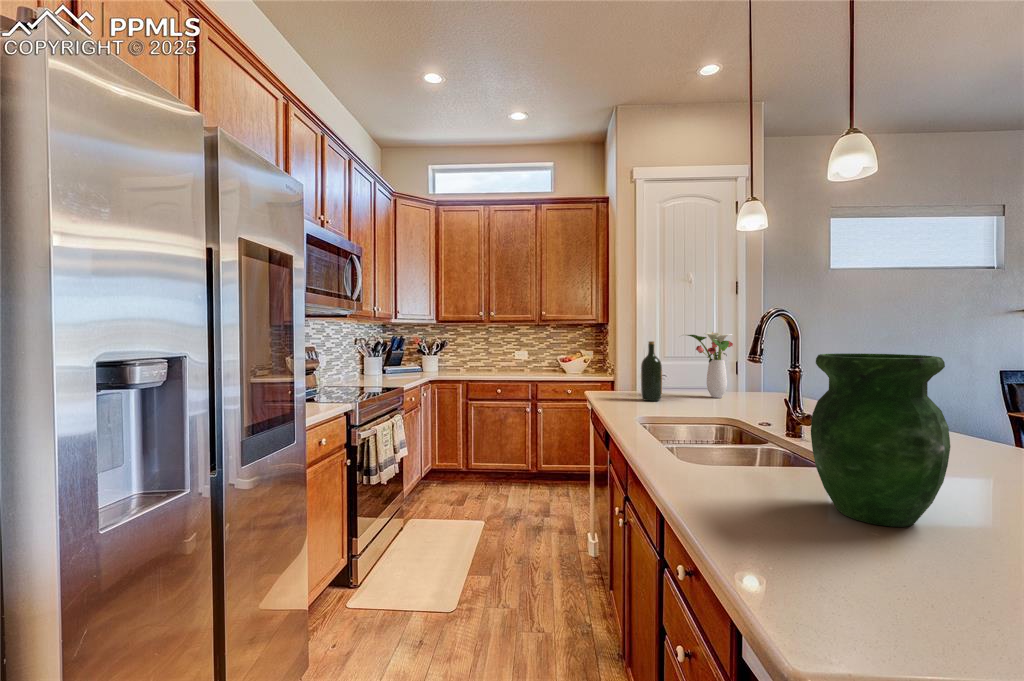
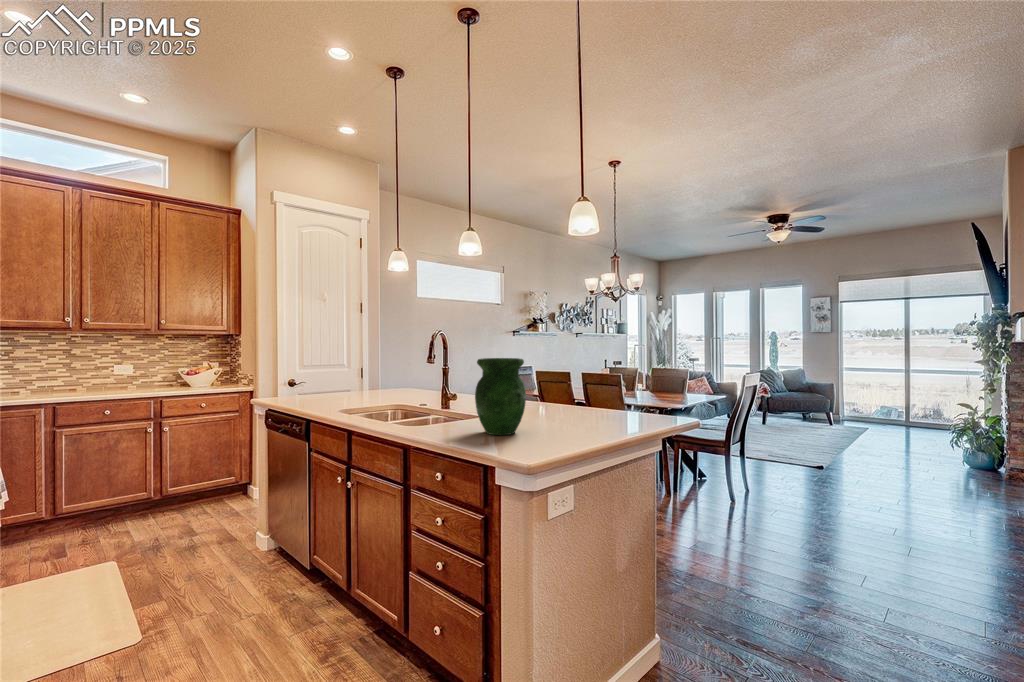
flower arrangement: present [688,332,733,398] -> none [340,344,381,395]
wine bottle: present [641,341,662,401] -> none [315,352,333,401]

